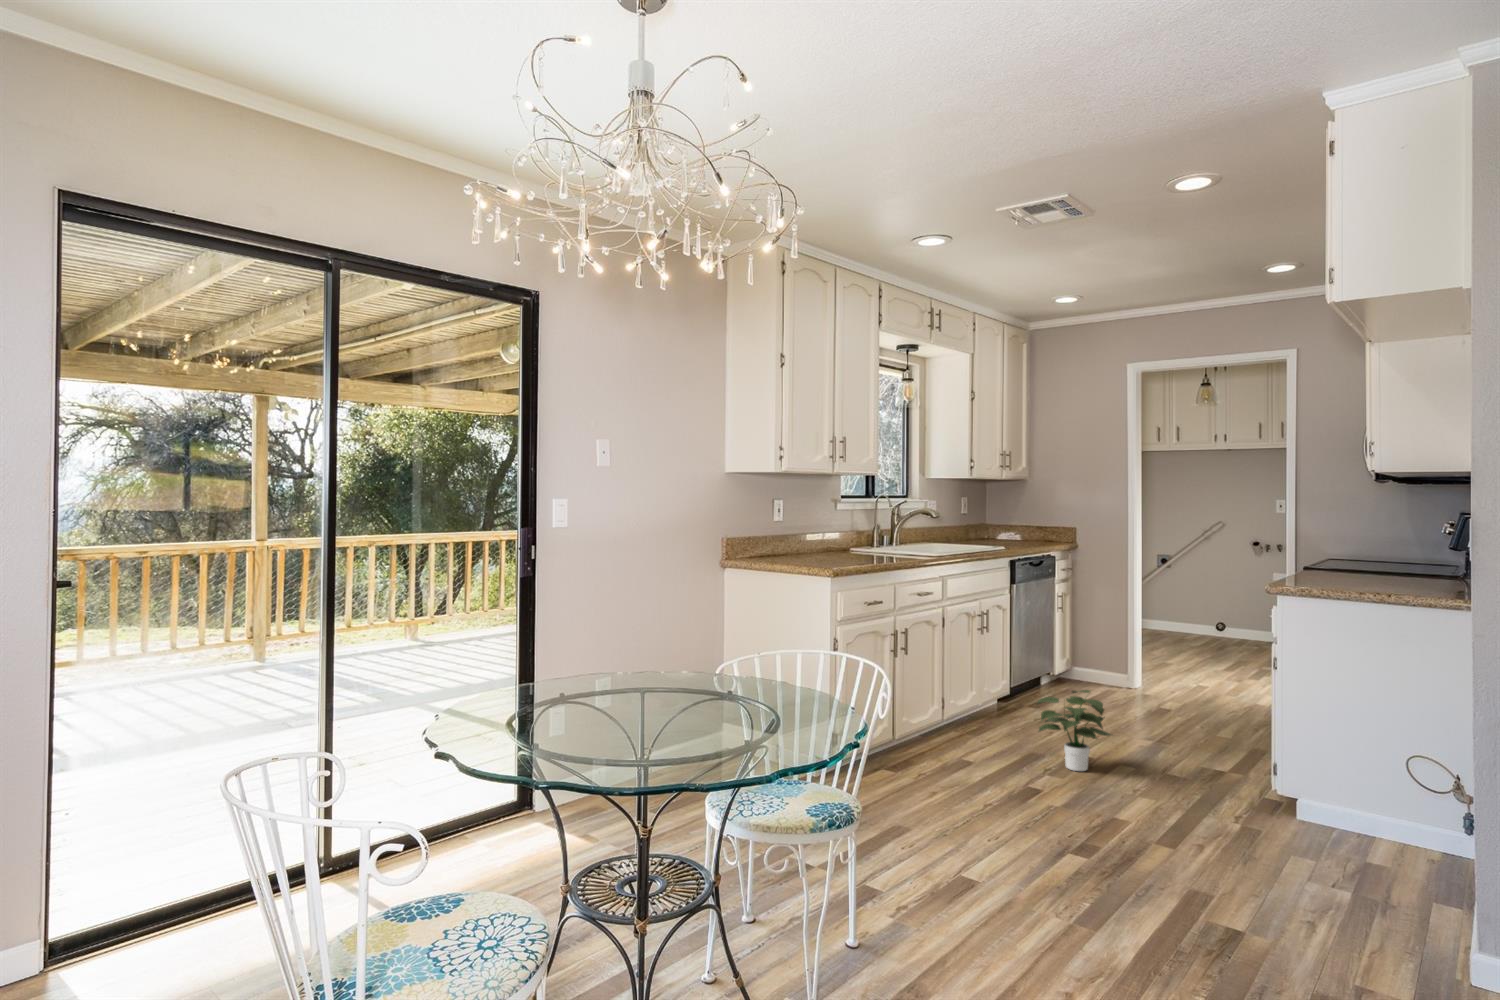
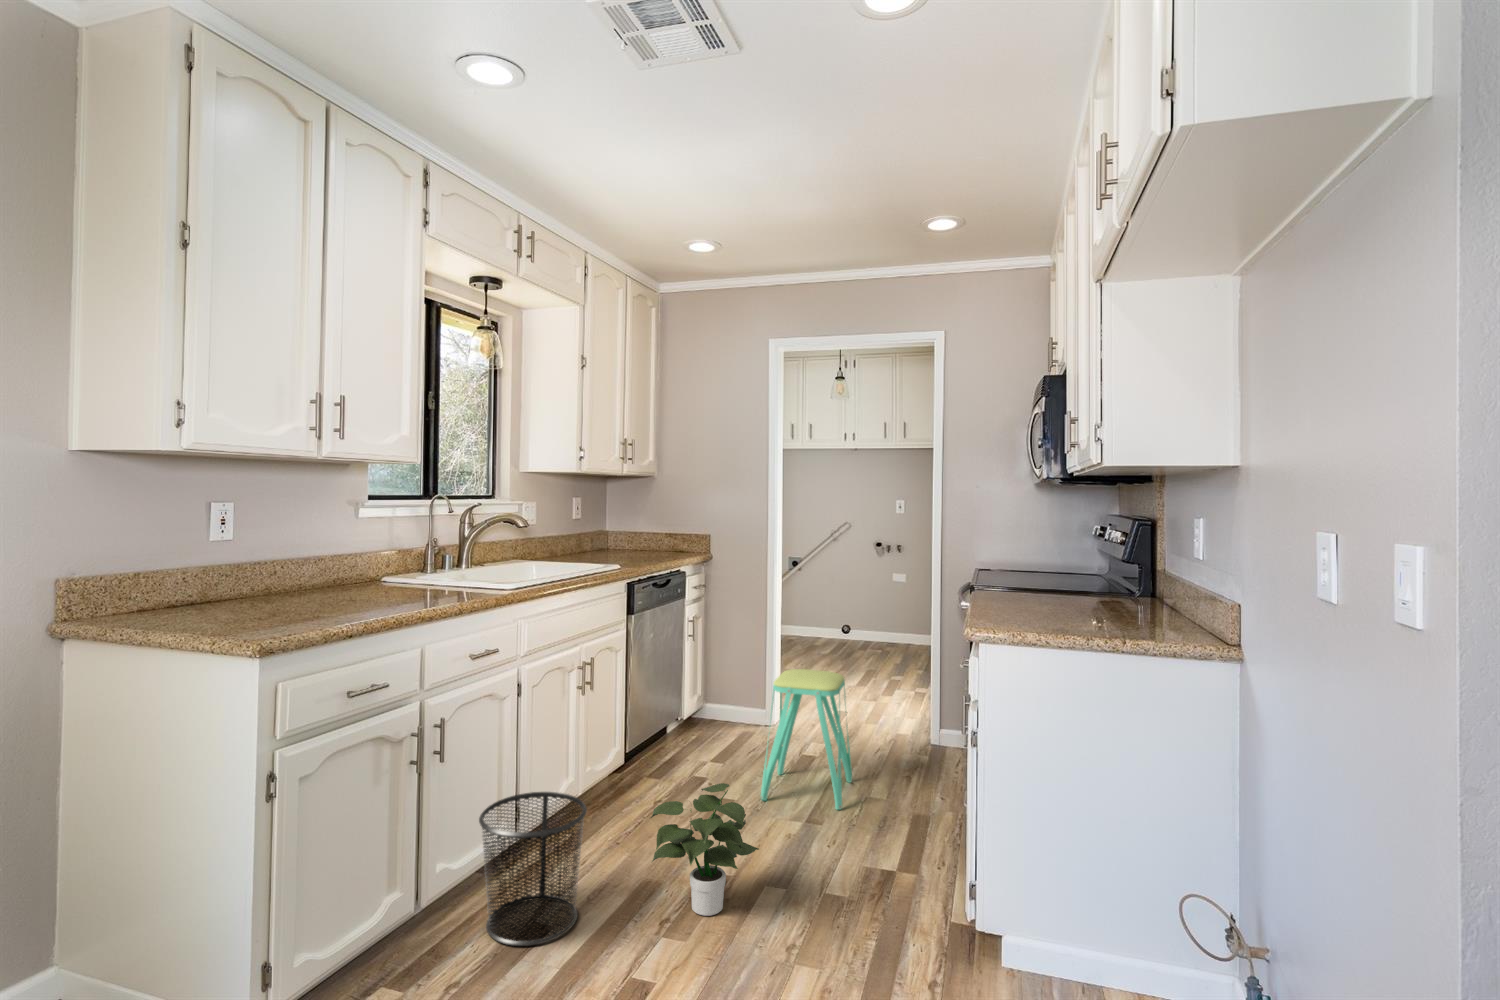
stool: none [1120,632,1202,738] -> present [761,669,852,810]
waste bin: none [928,683,994,767] -> present [479,792,587,946]

